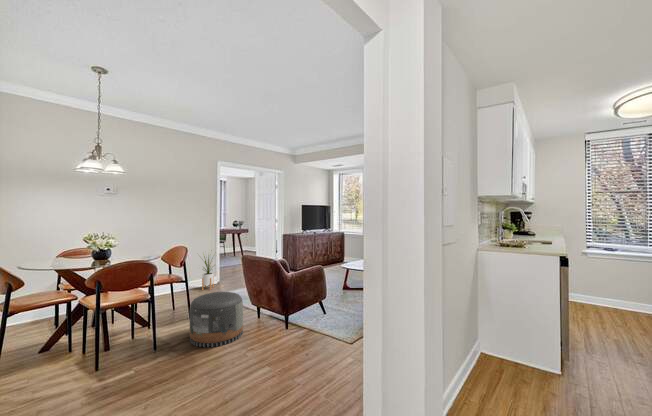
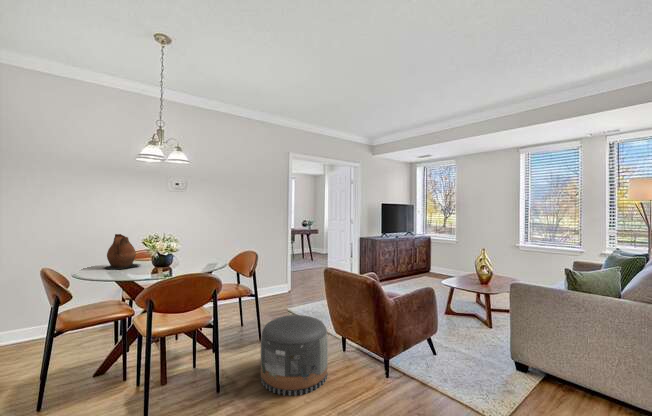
ceramic pitcher: none [44,234,80,263] -> present [105,234,140,269]
house plant: present [202,256,214,290] -> none [267,253,292,301]

